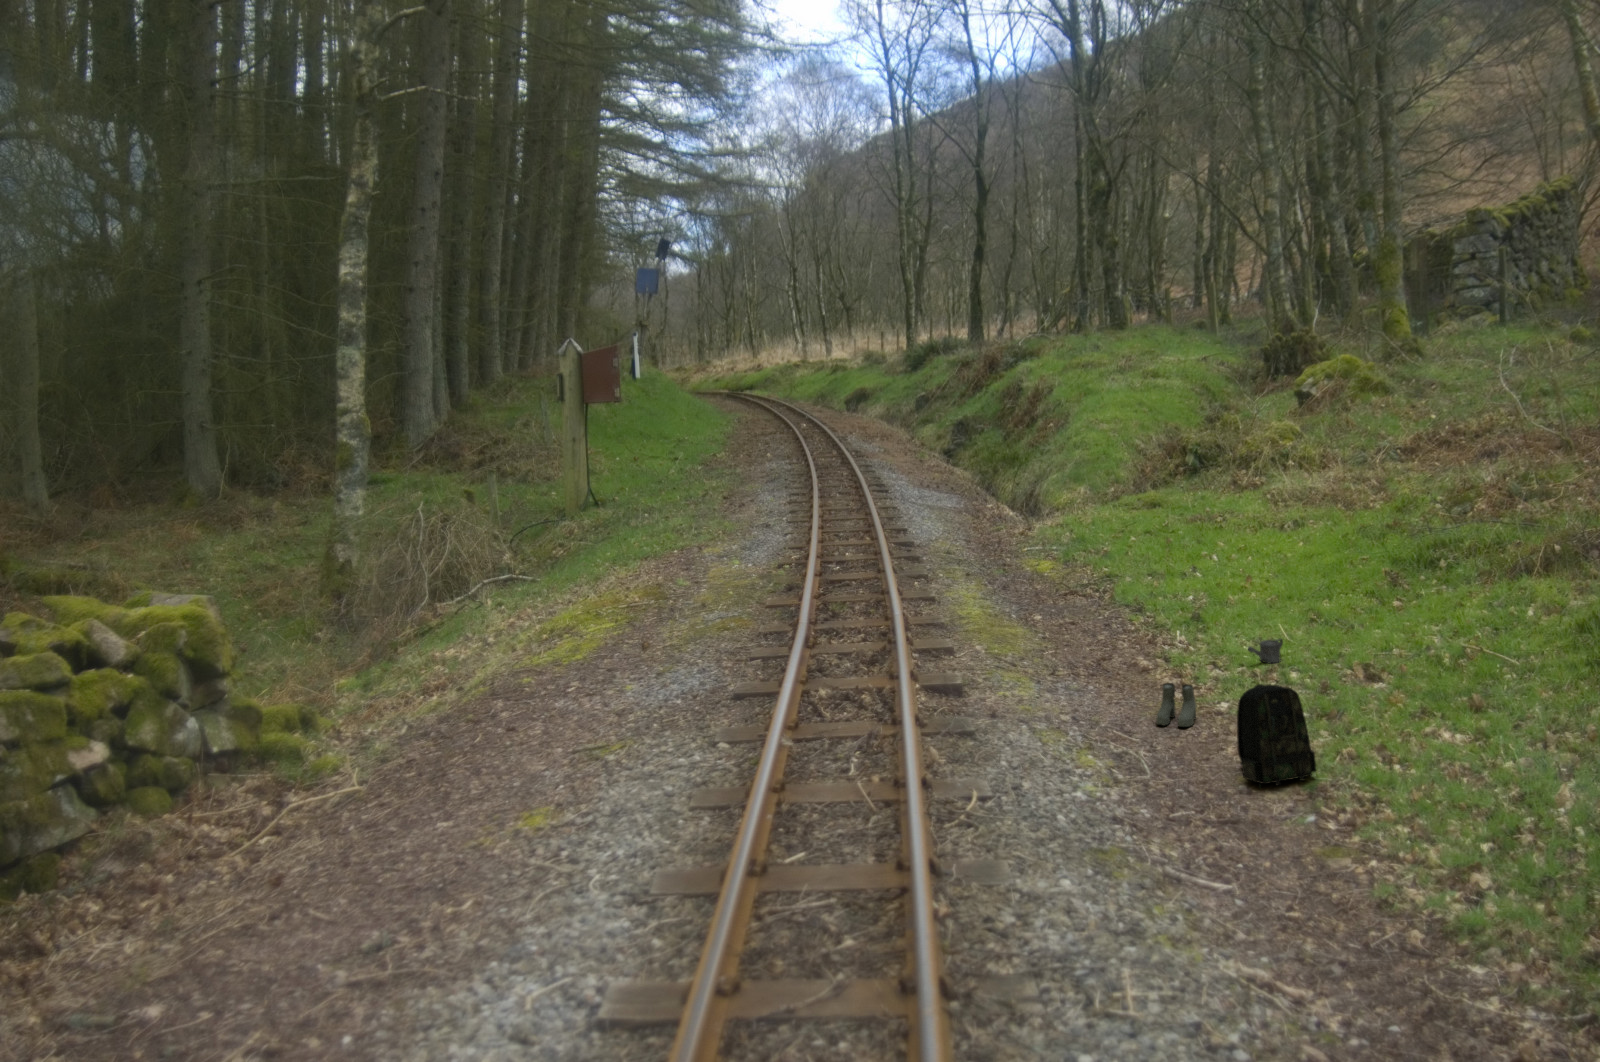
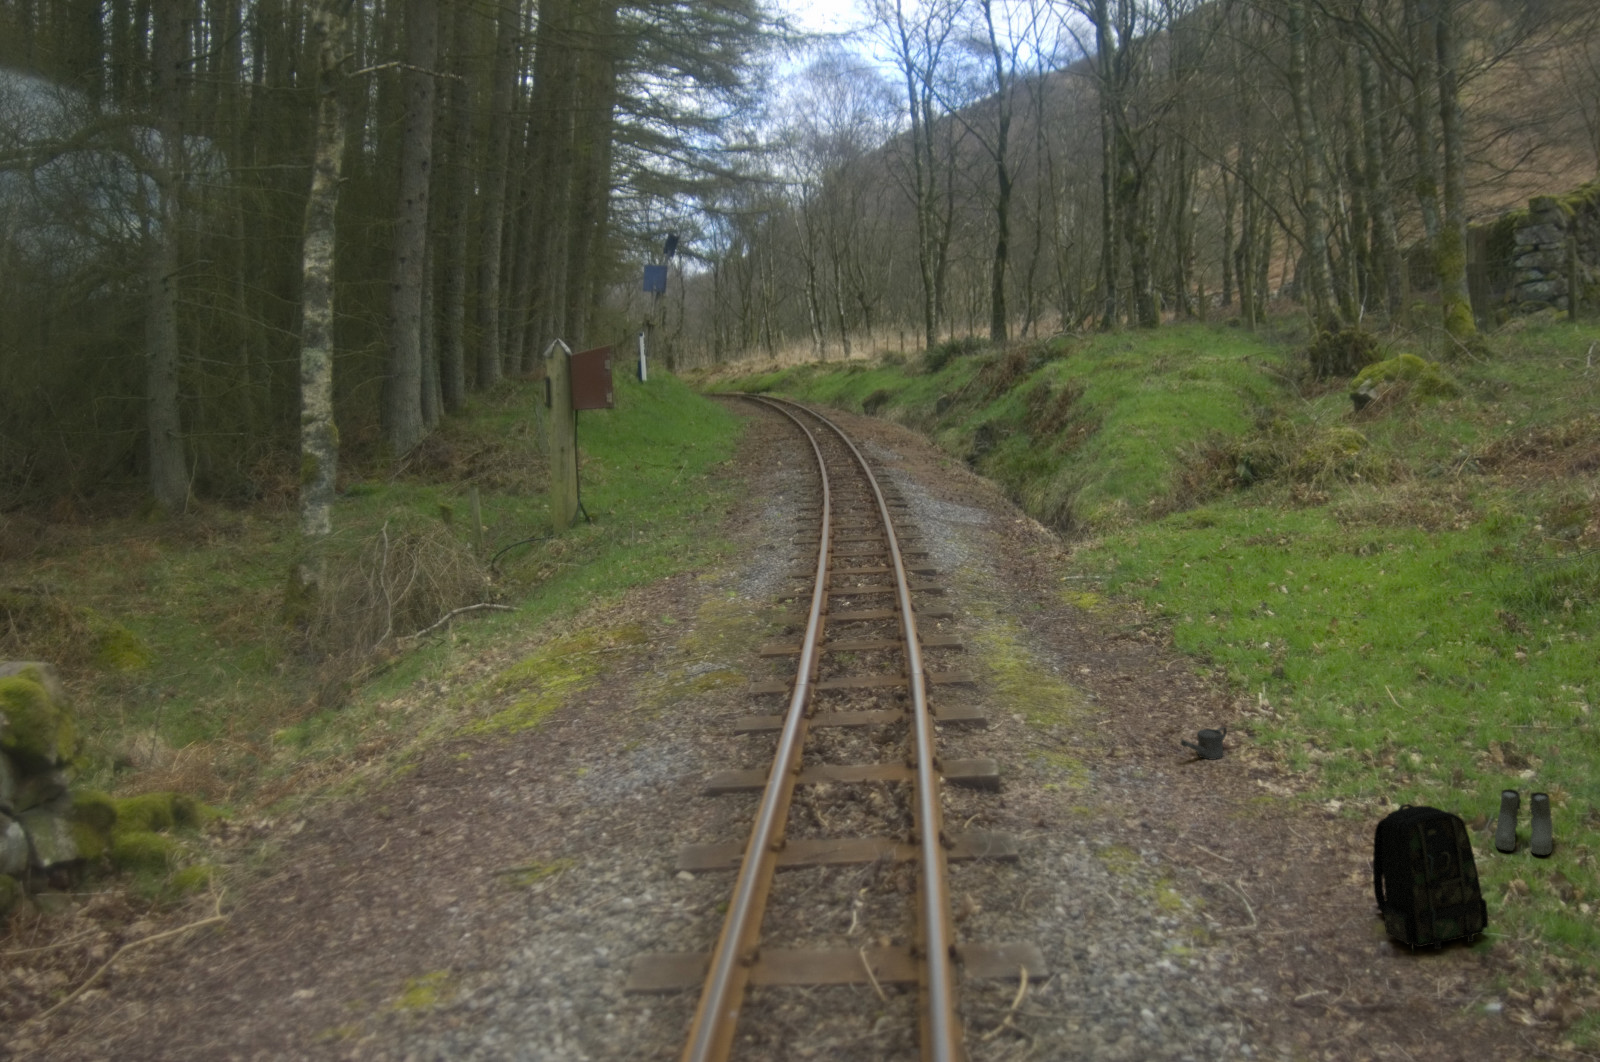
watering can: present [1248,638,1283,663] -> present [1181,727,1227,759]
boots: present [1156,683,1197,727] -> present [1495,789,1553,855]

